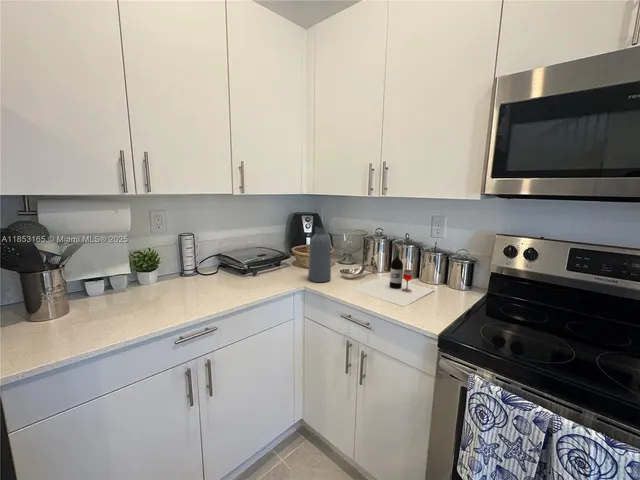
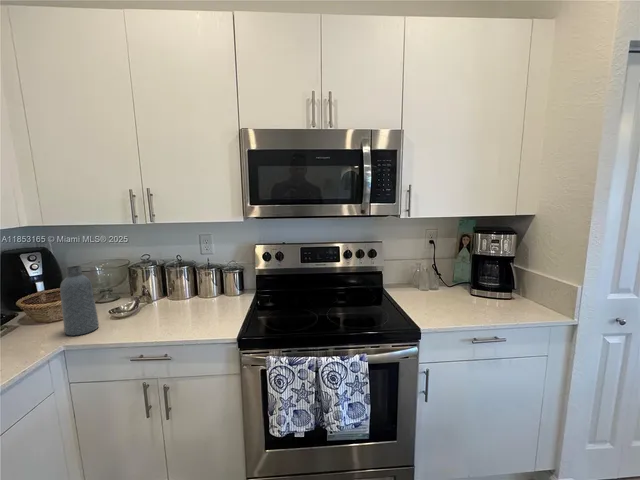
wine bottle: present [351,249,434,307] -> none [130,273,217,328]

